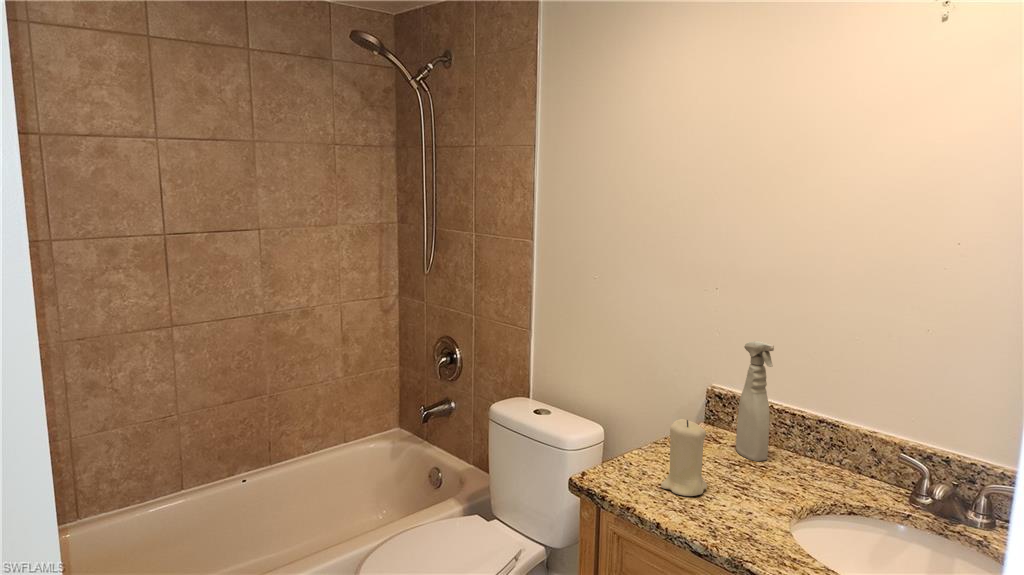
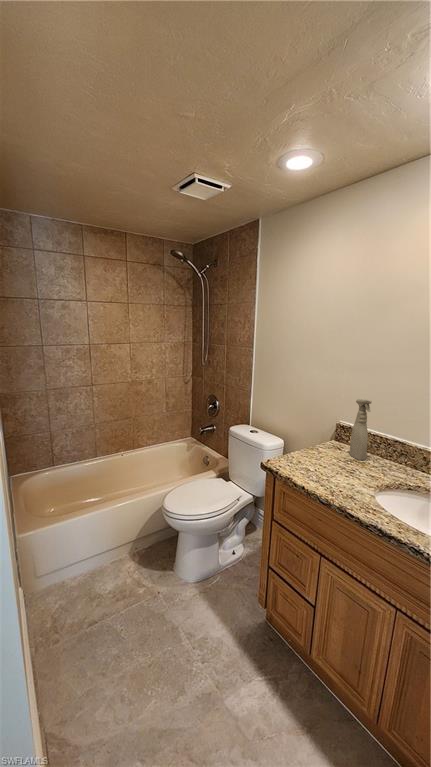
candle: present [661,419,707,496] -> none [308,435,332,475]

